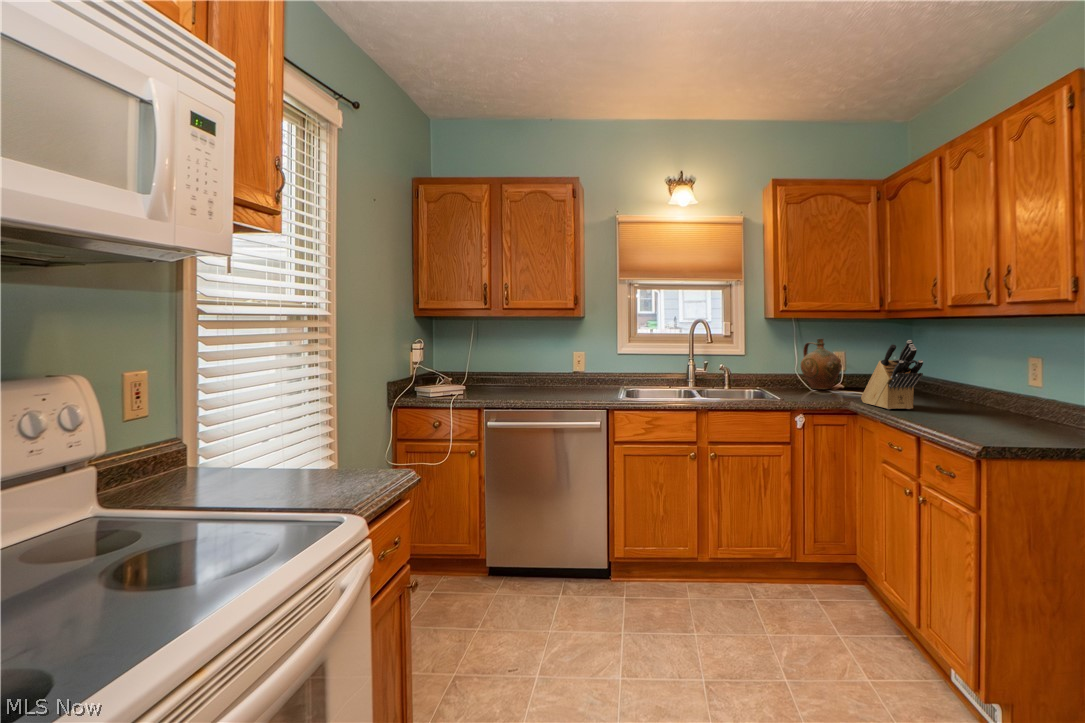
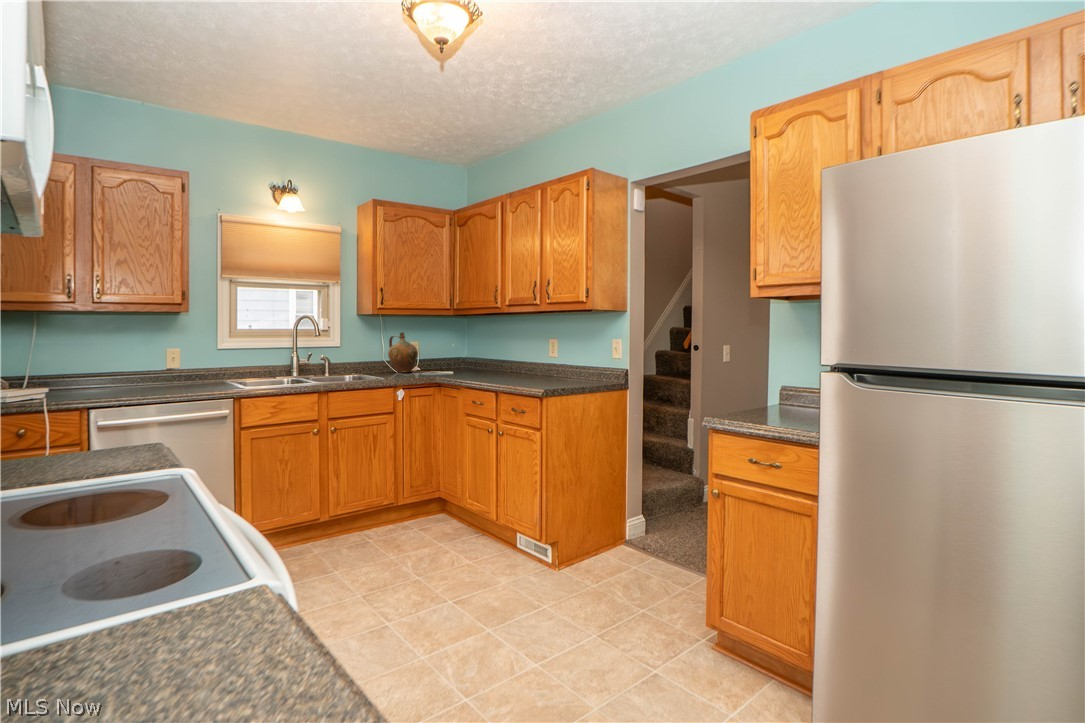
knife block: present [861,340,923,409] -> none [438,331,478,380]

